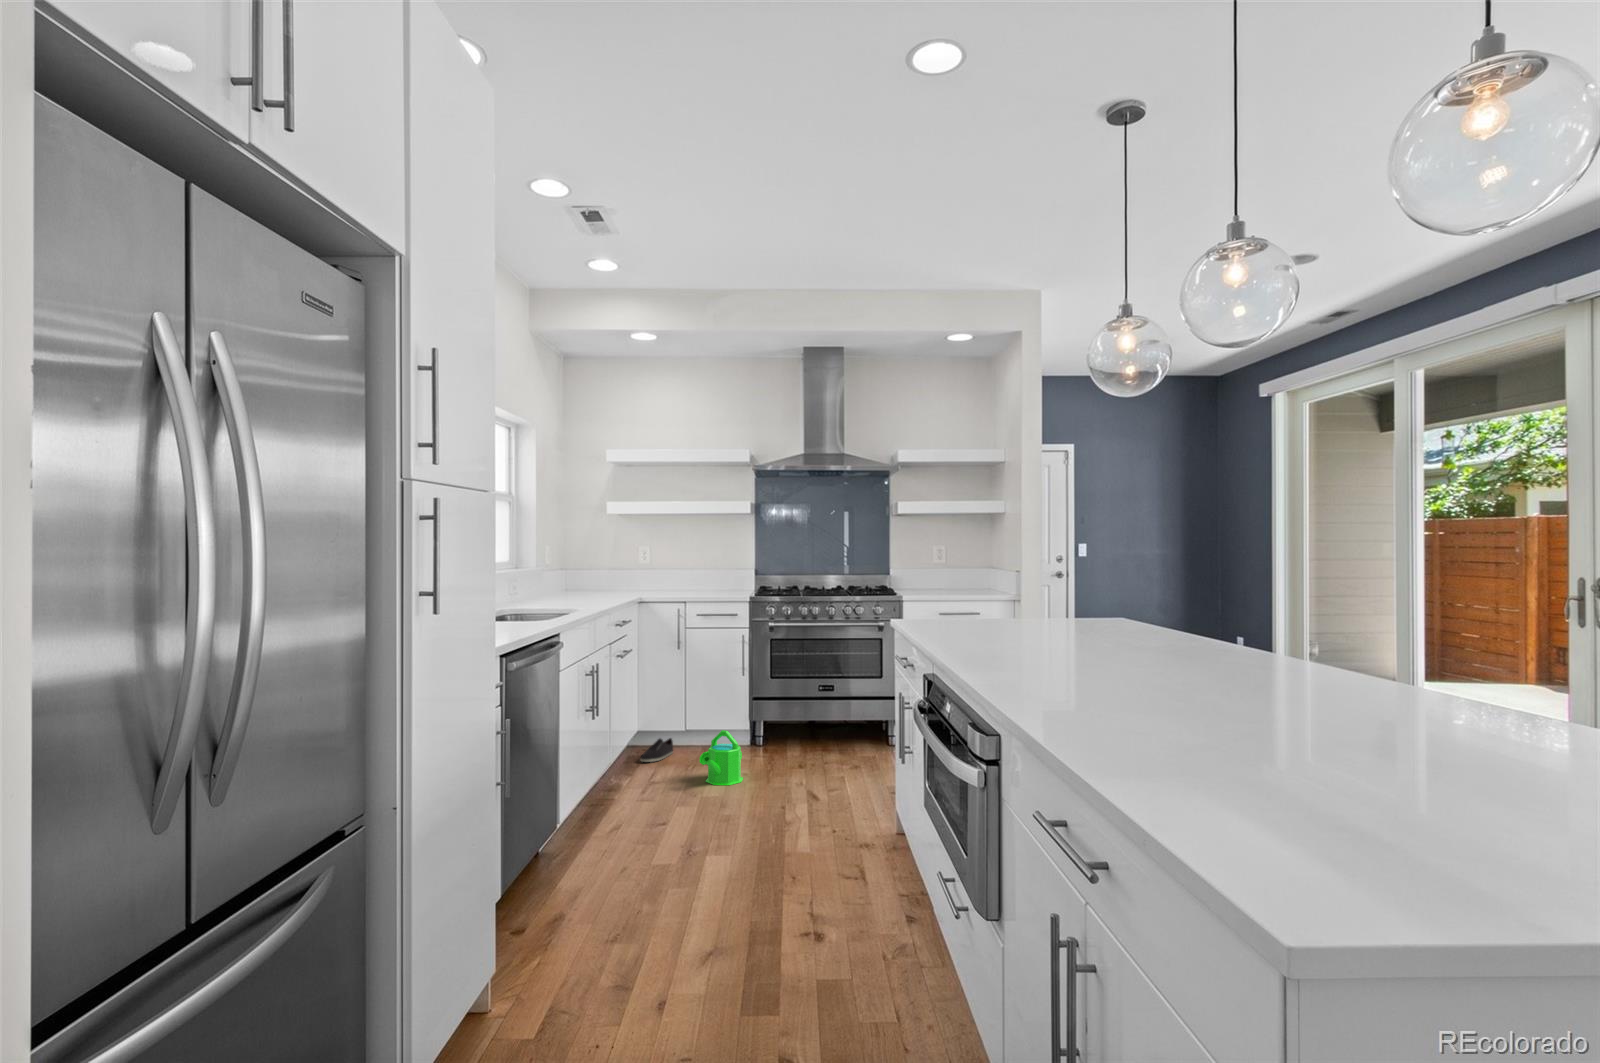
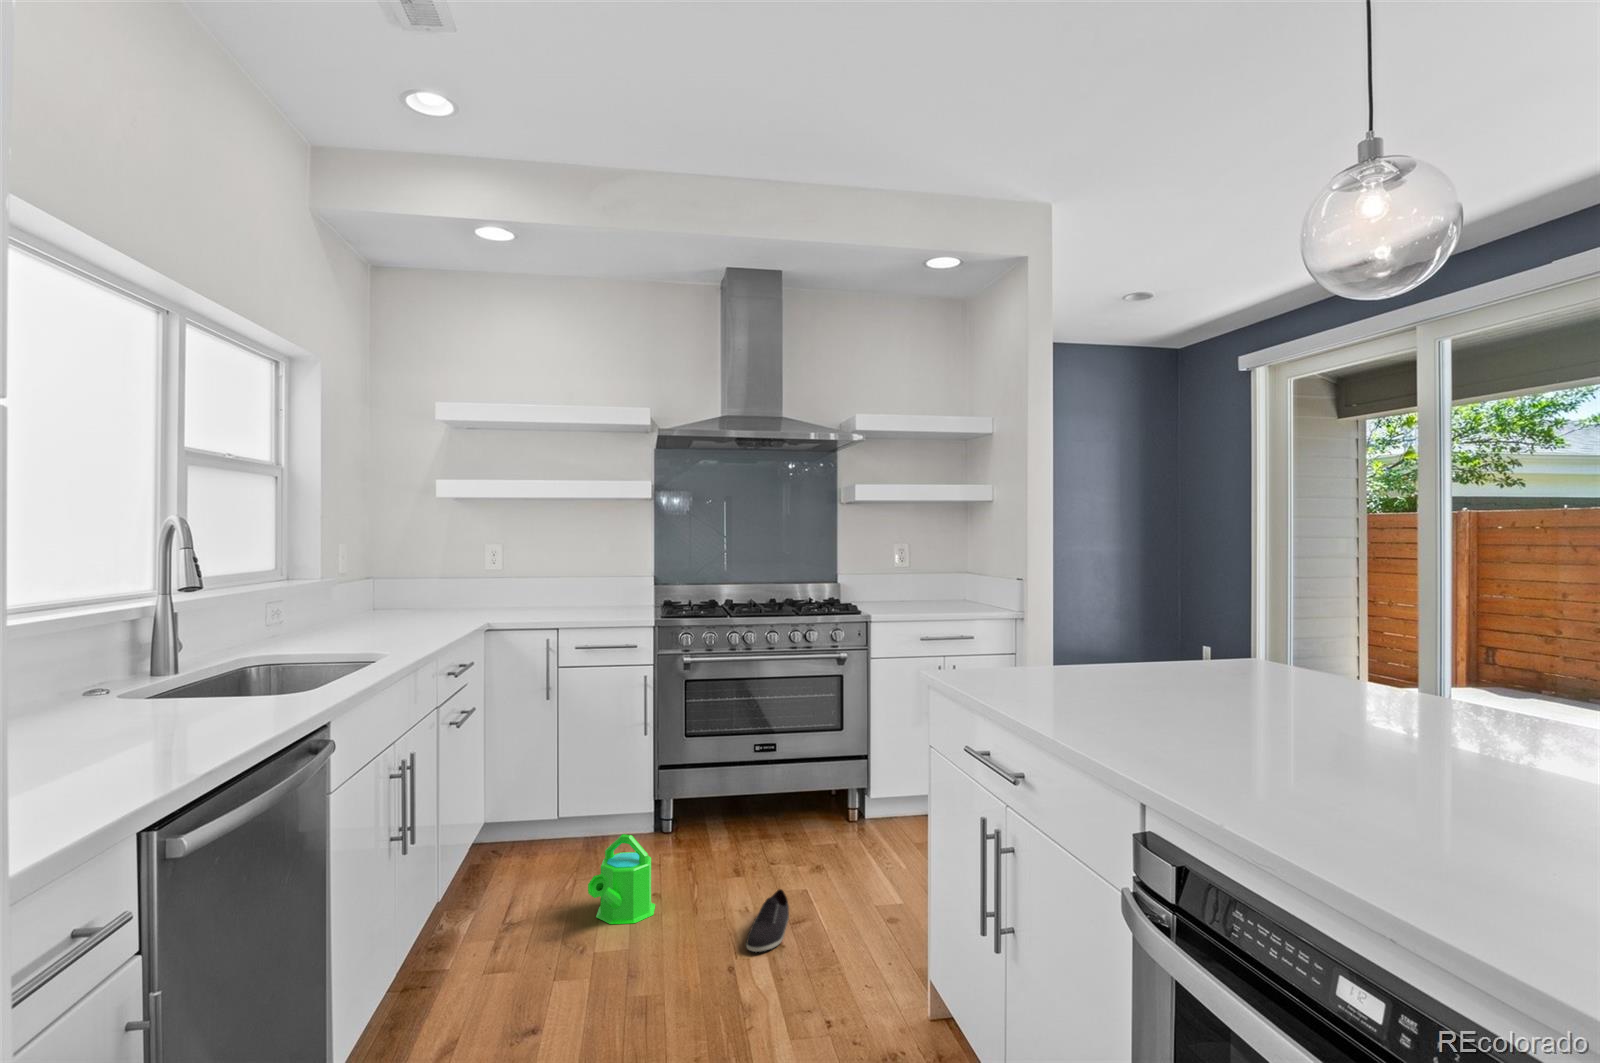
shoe: present [640,738,673,762] -> present [746,889,789,952]

